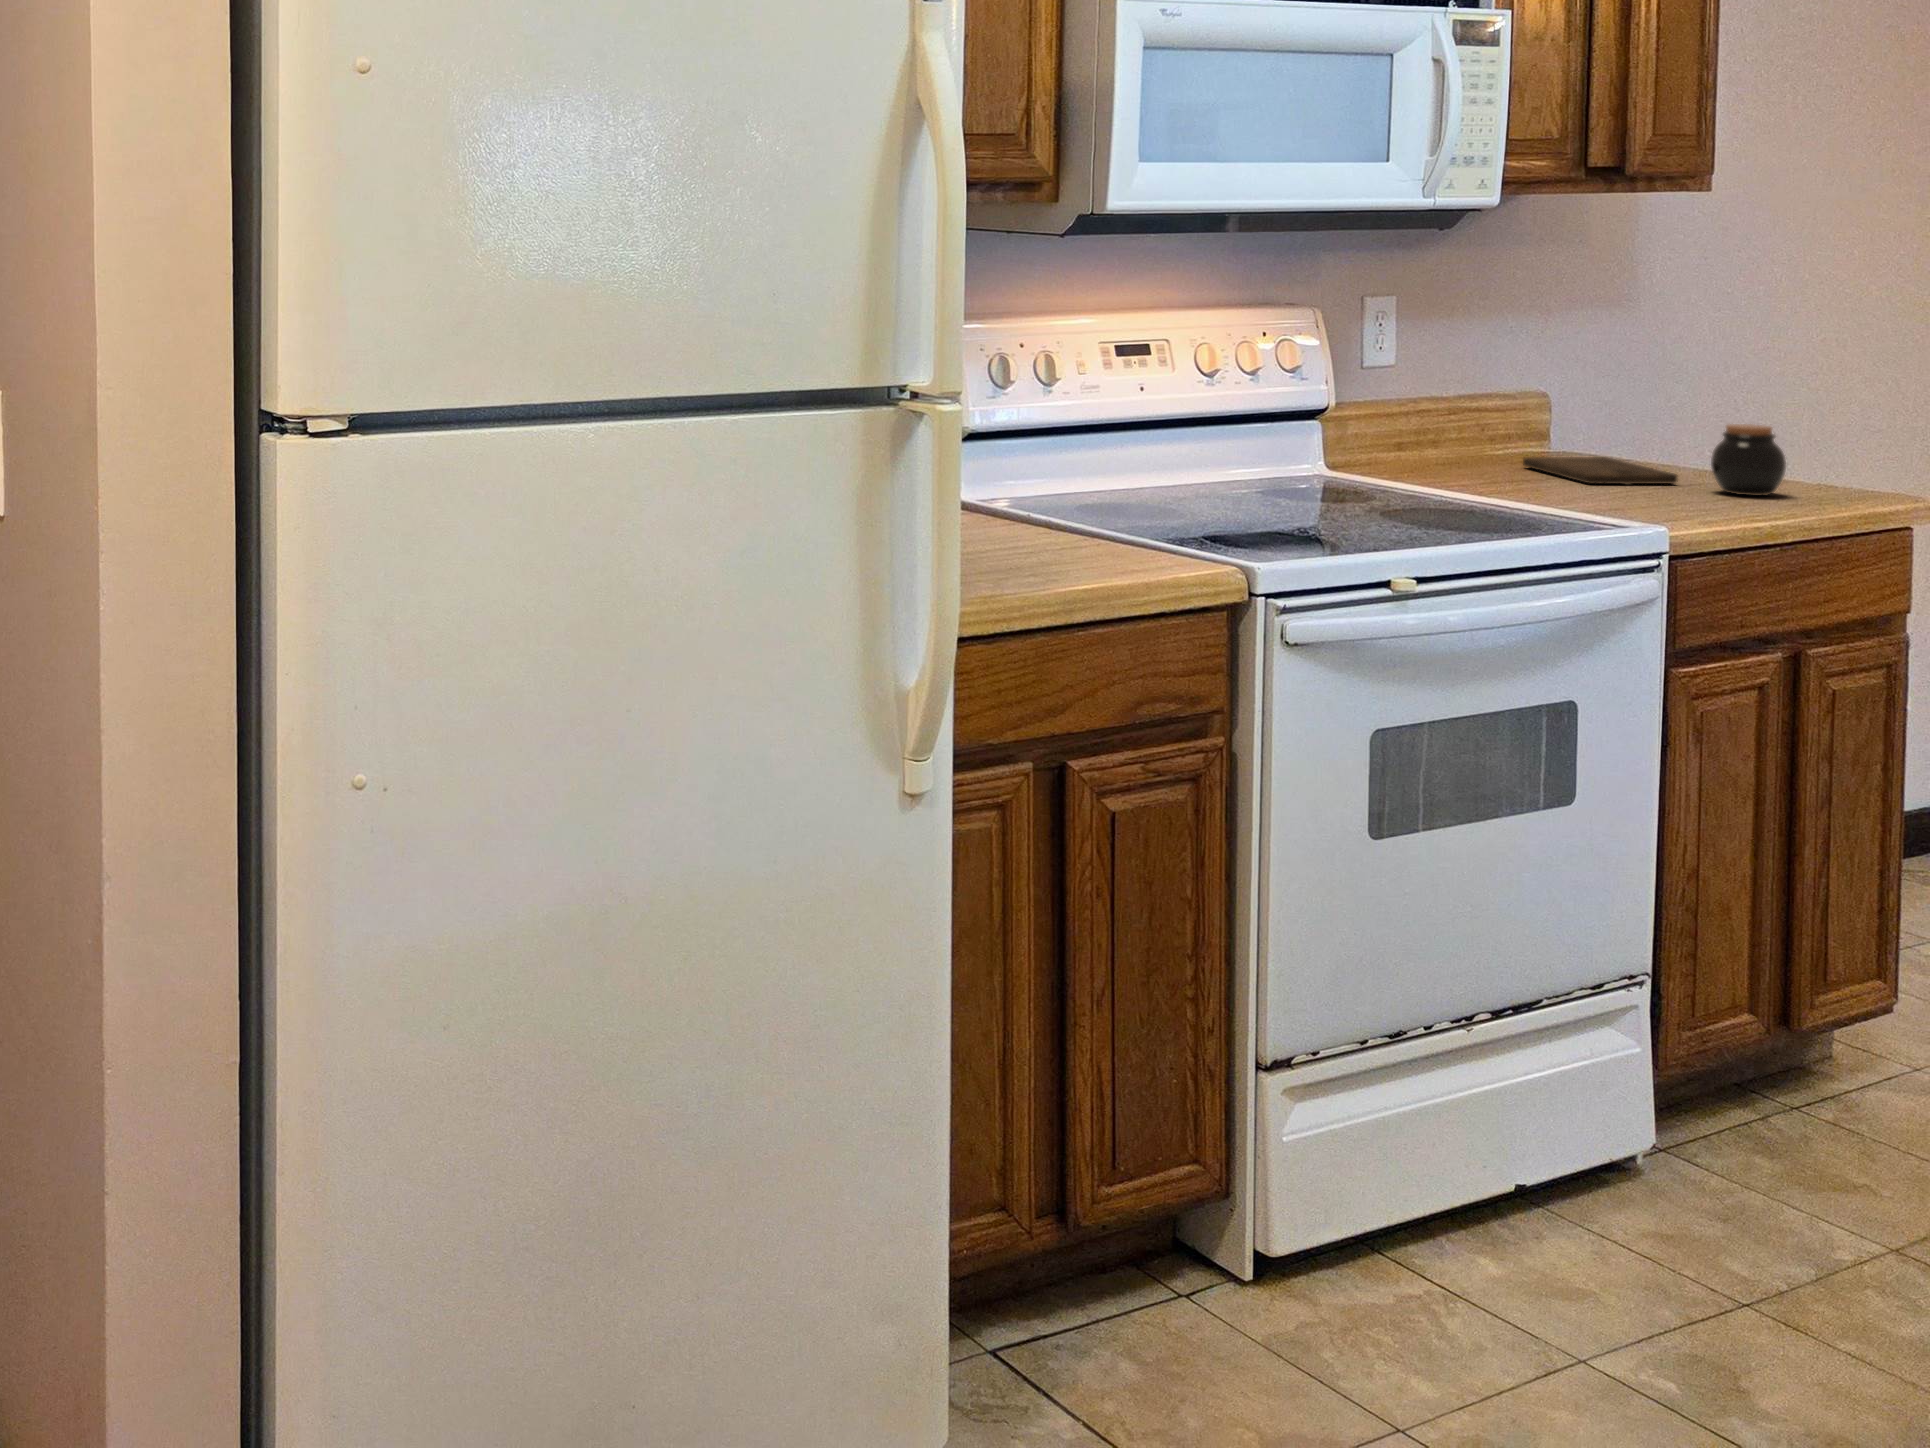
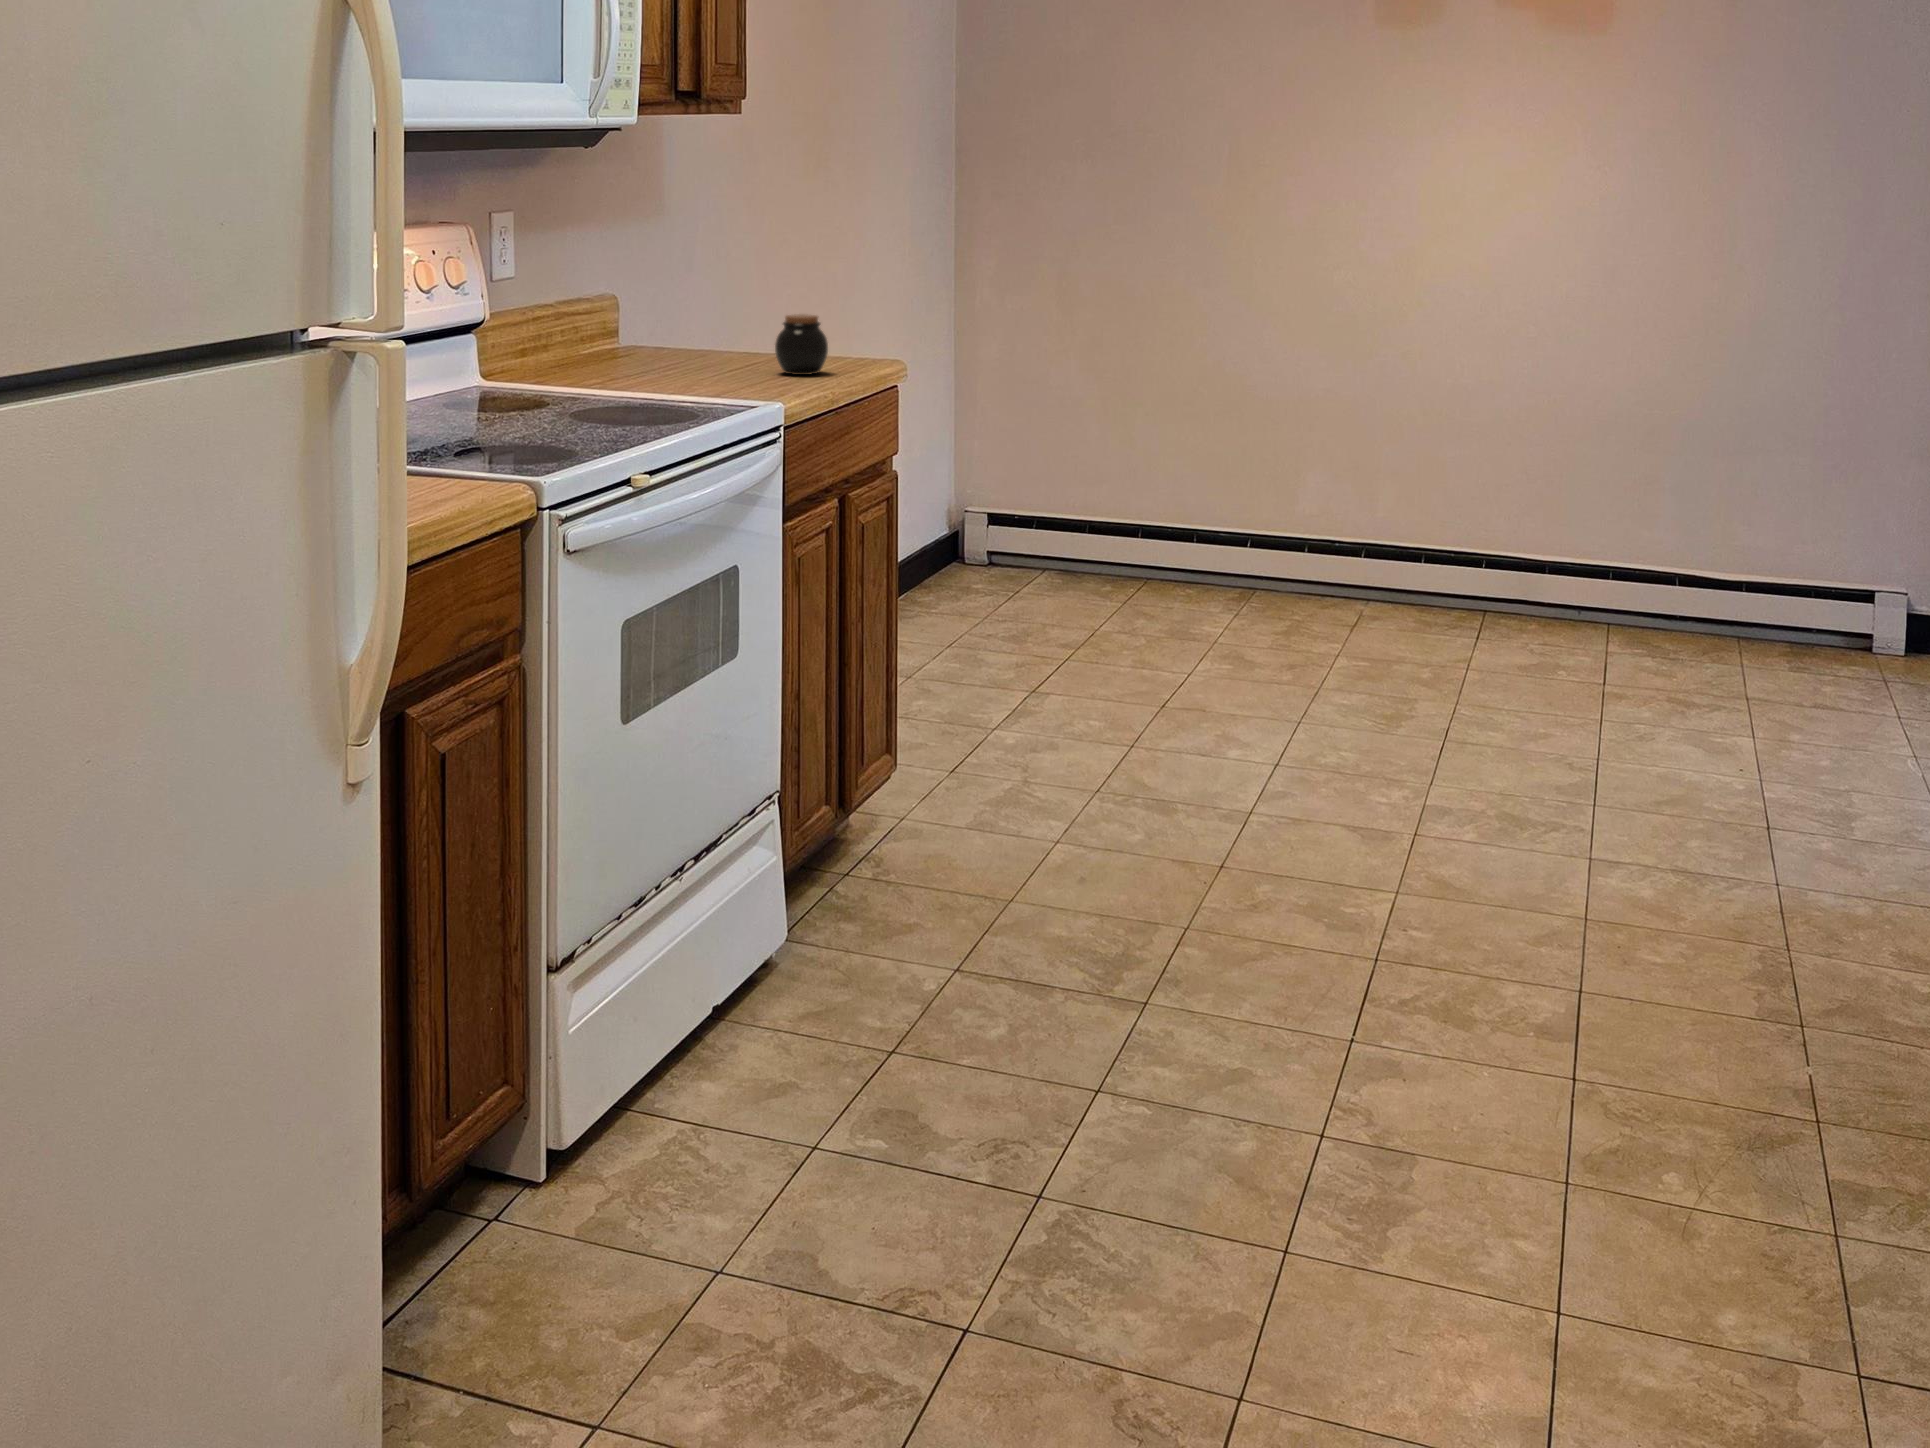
cutting board: present [1523,457,1678,484] -> none [618,350,746,375]

